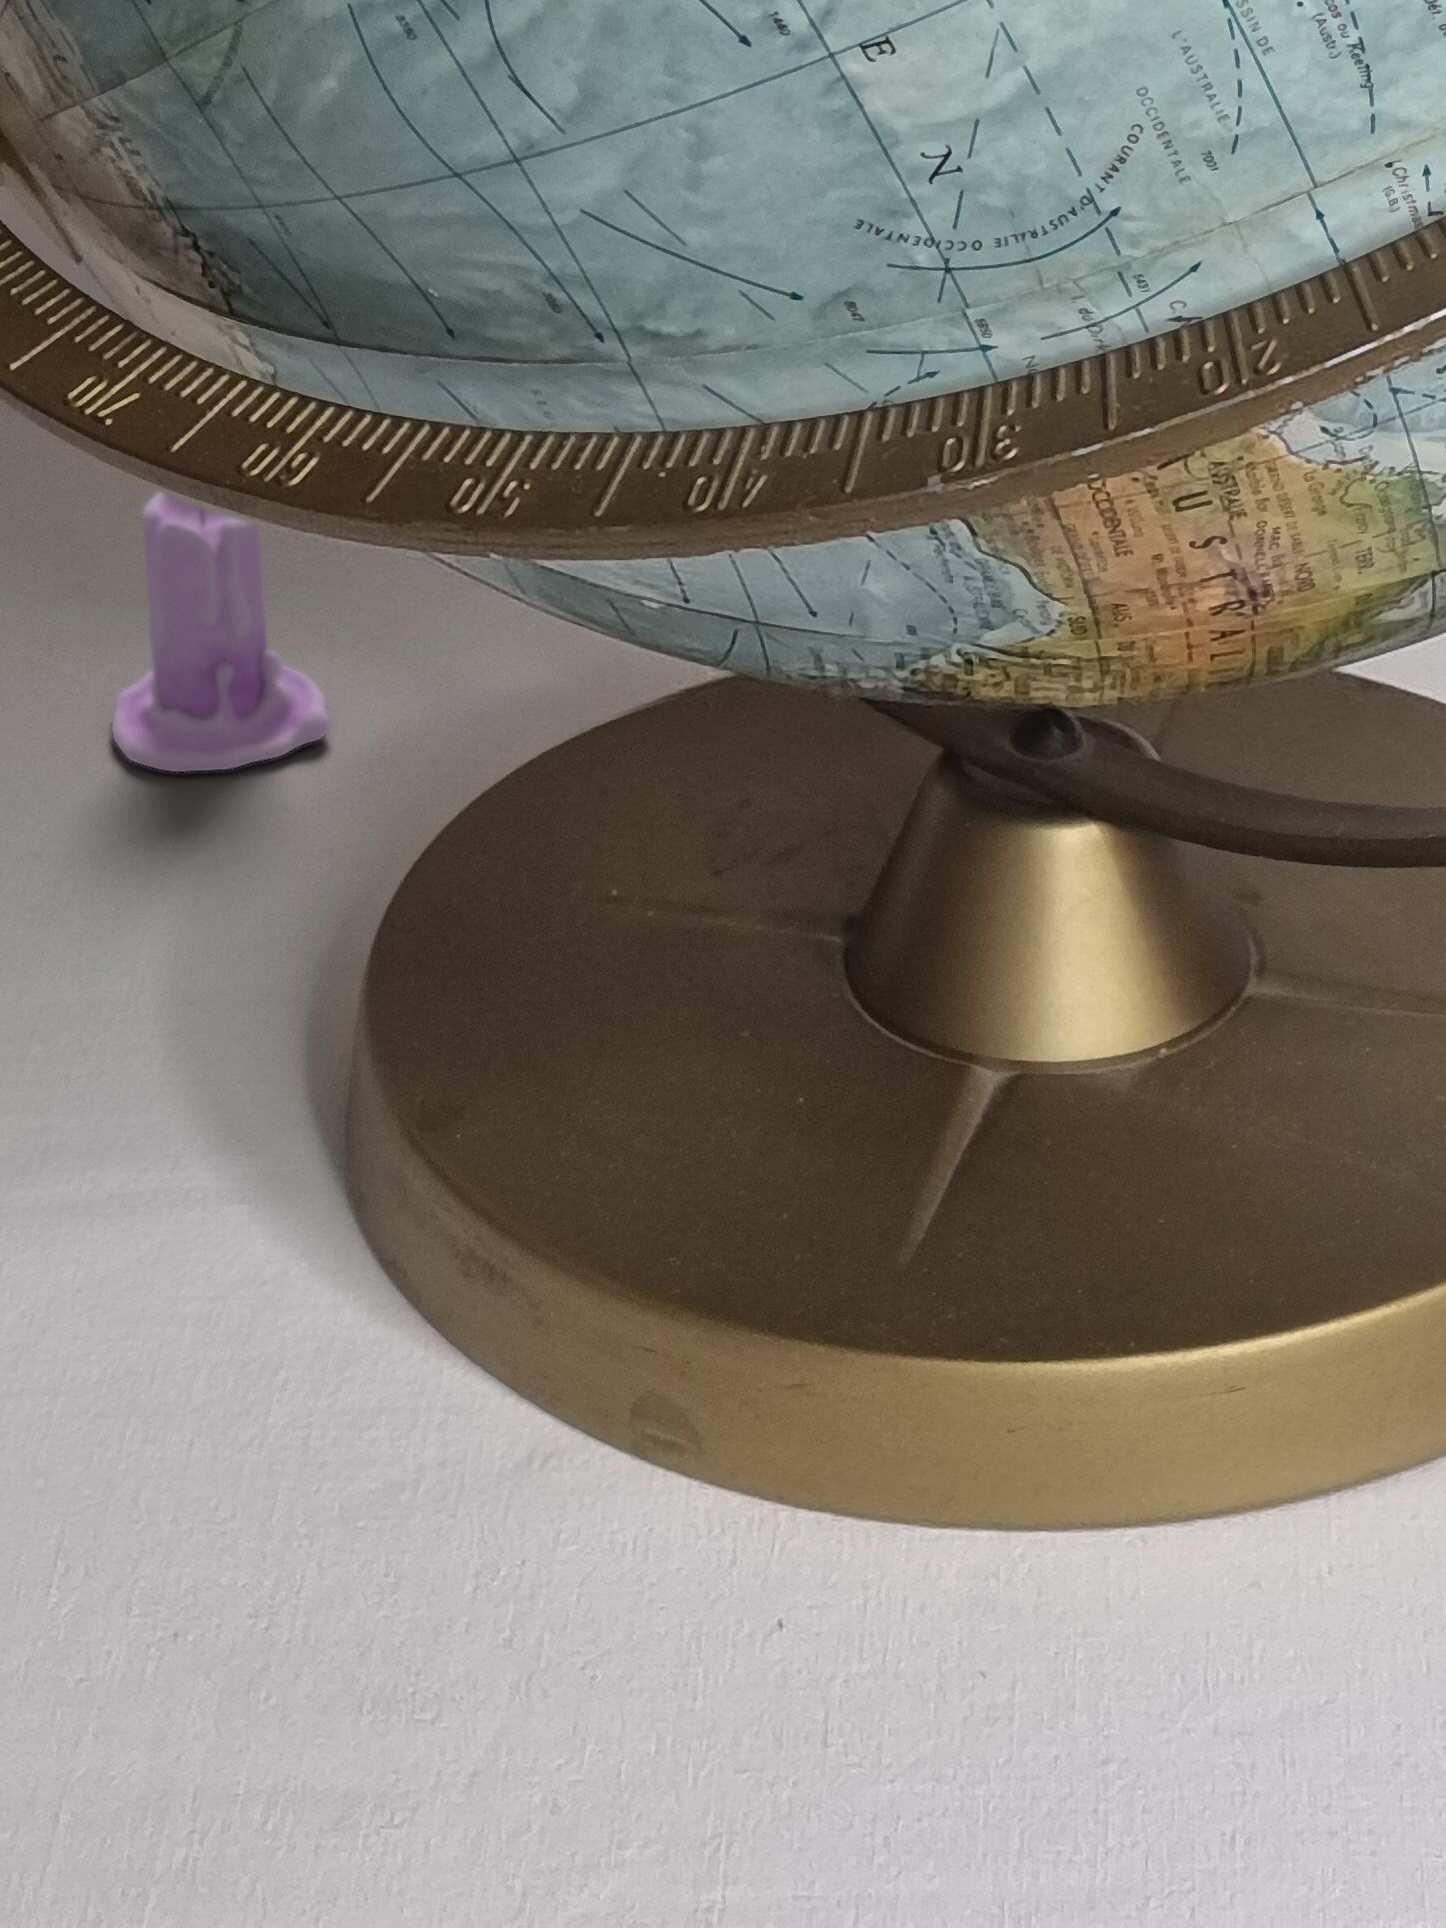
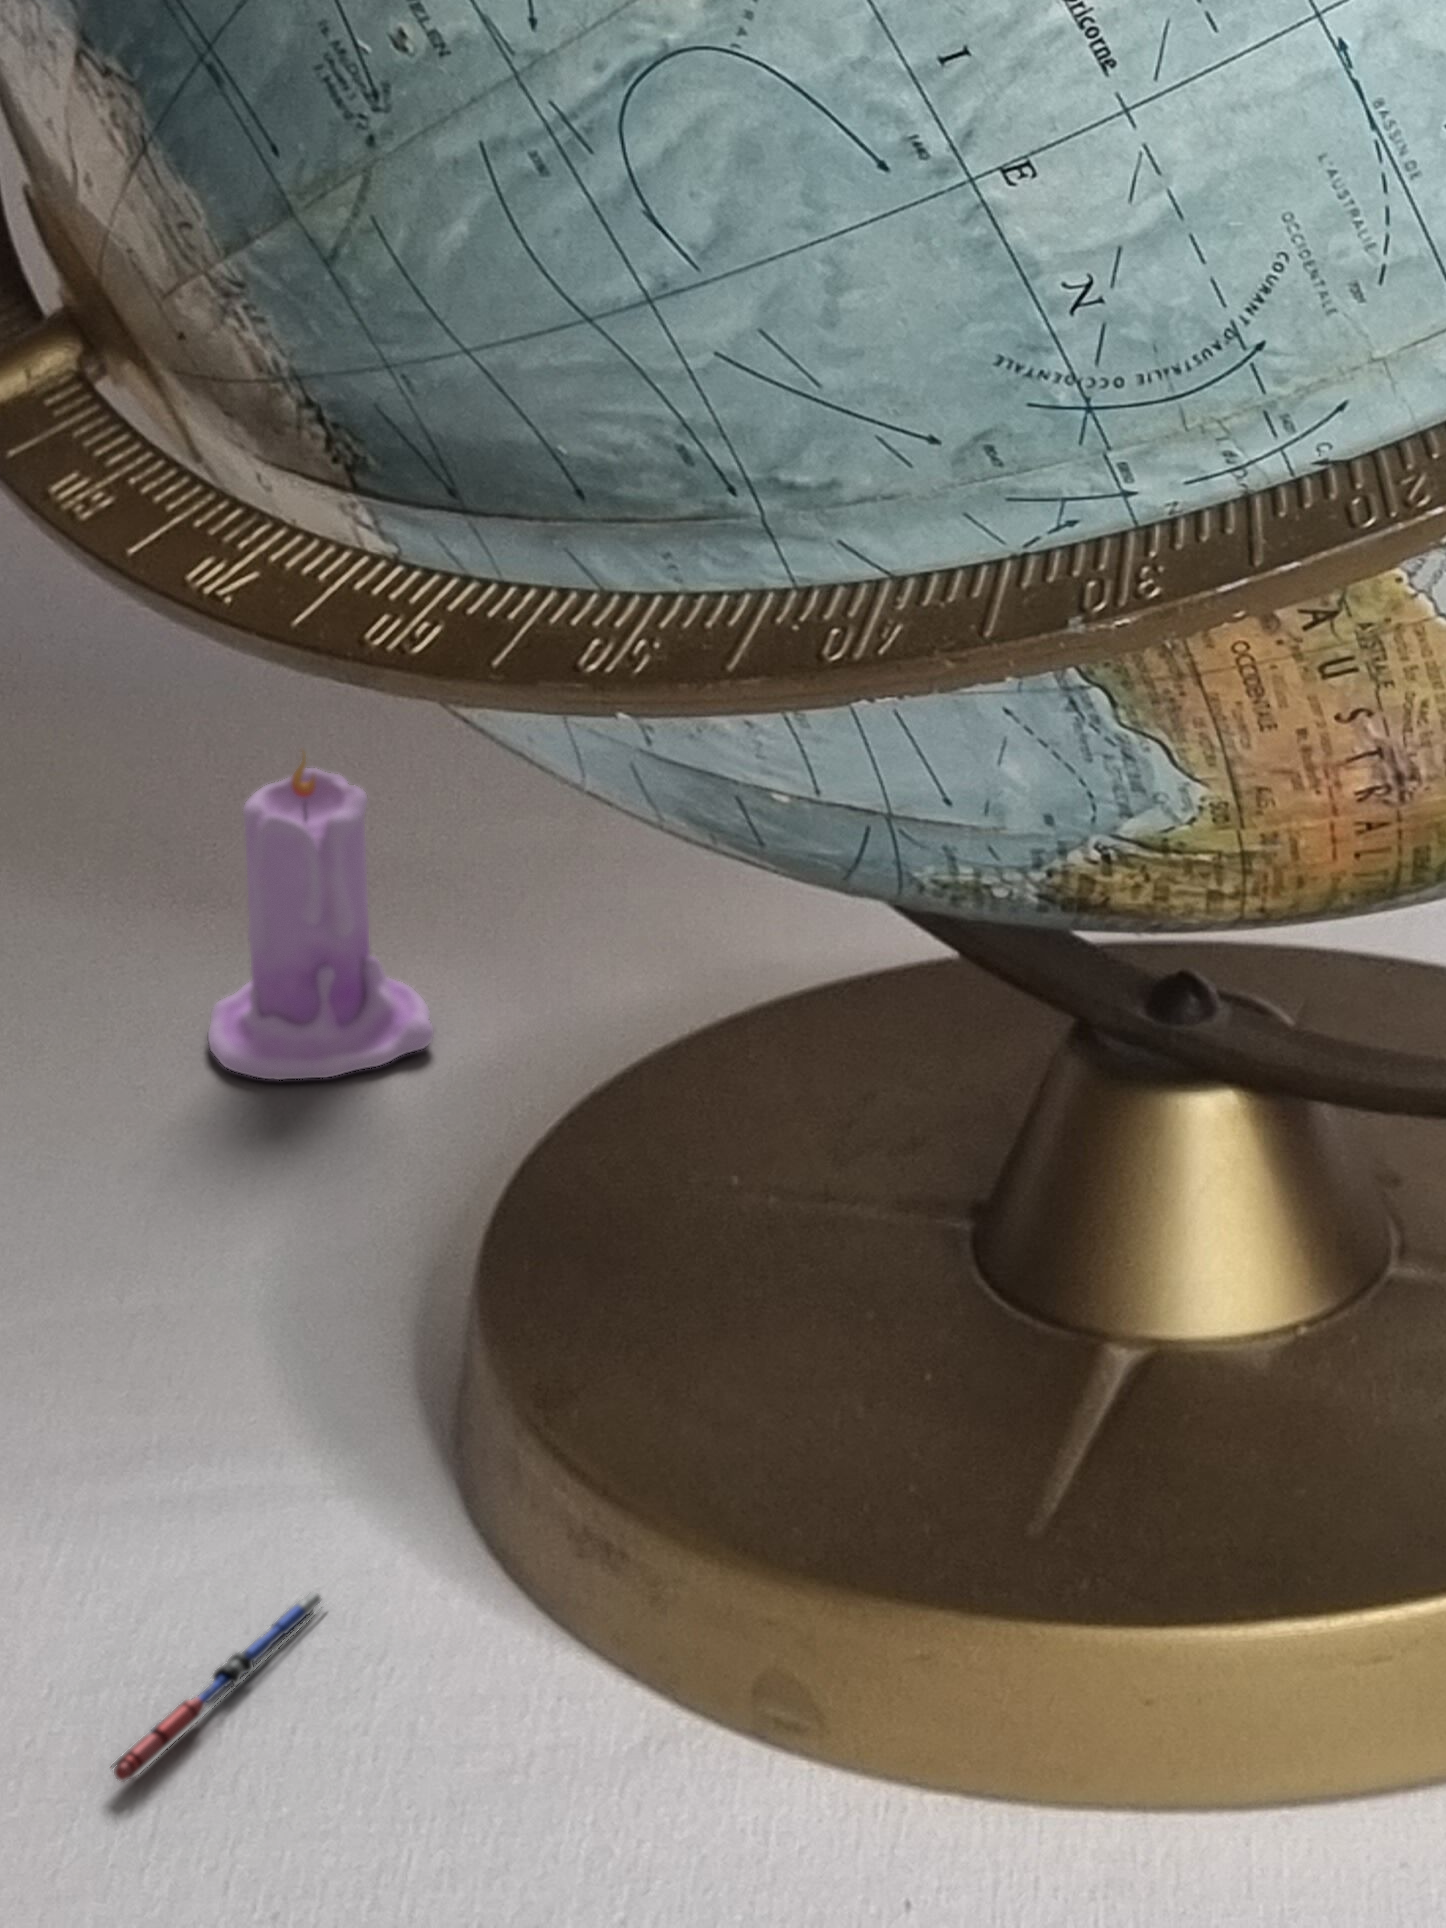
pen: none [18,1308,230,1504] -> present [111,1592,321,1781]

